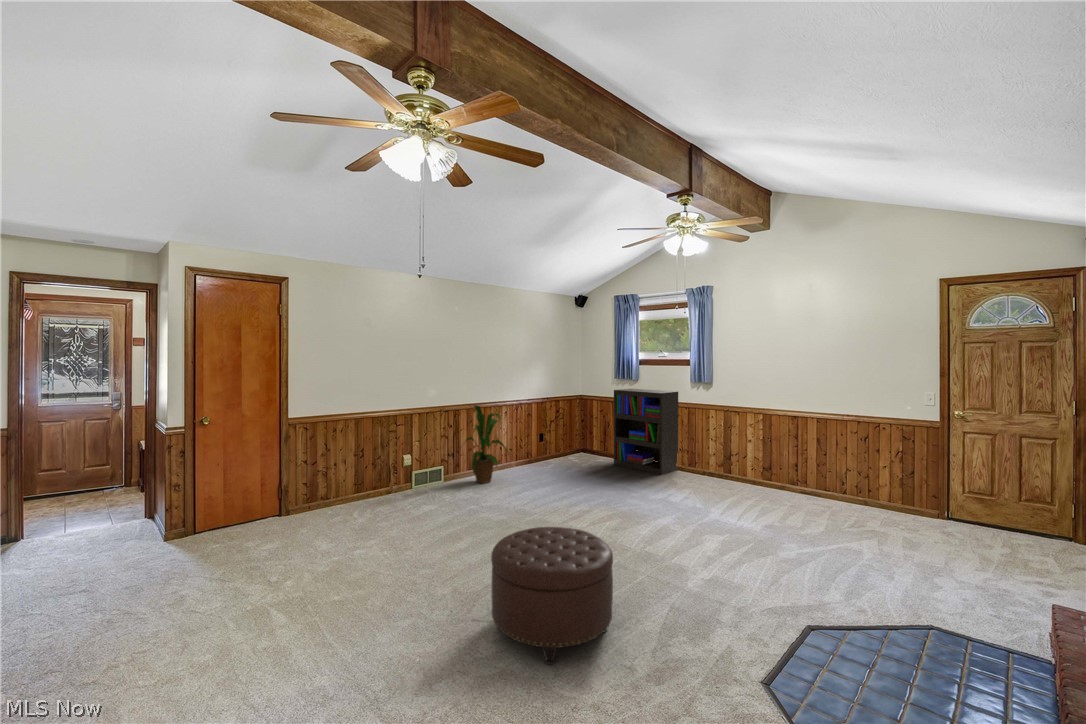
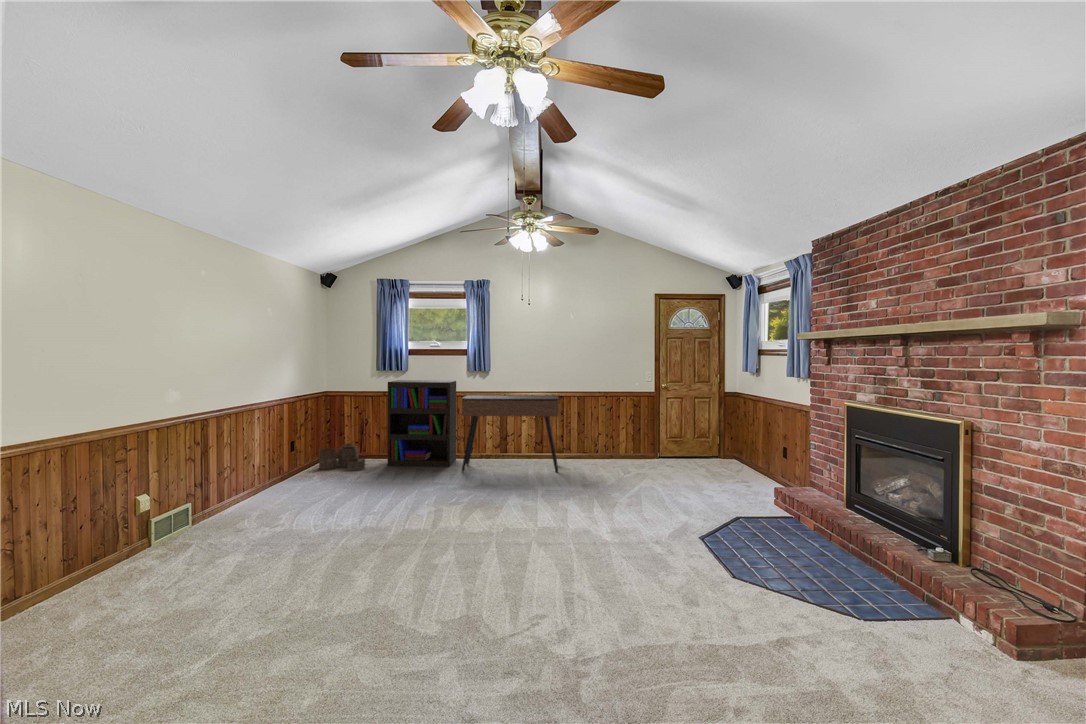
house plant: present [466,405,507,483] -> none [219,407,300,514]
console table: none [663,407,776,502] -> present [461,395,559,472]
woven basket: none [565,439,602,464] -> present [319,443,365,470]
ottoman: present [491,527,613,665] -> none [520,505,639,623]

